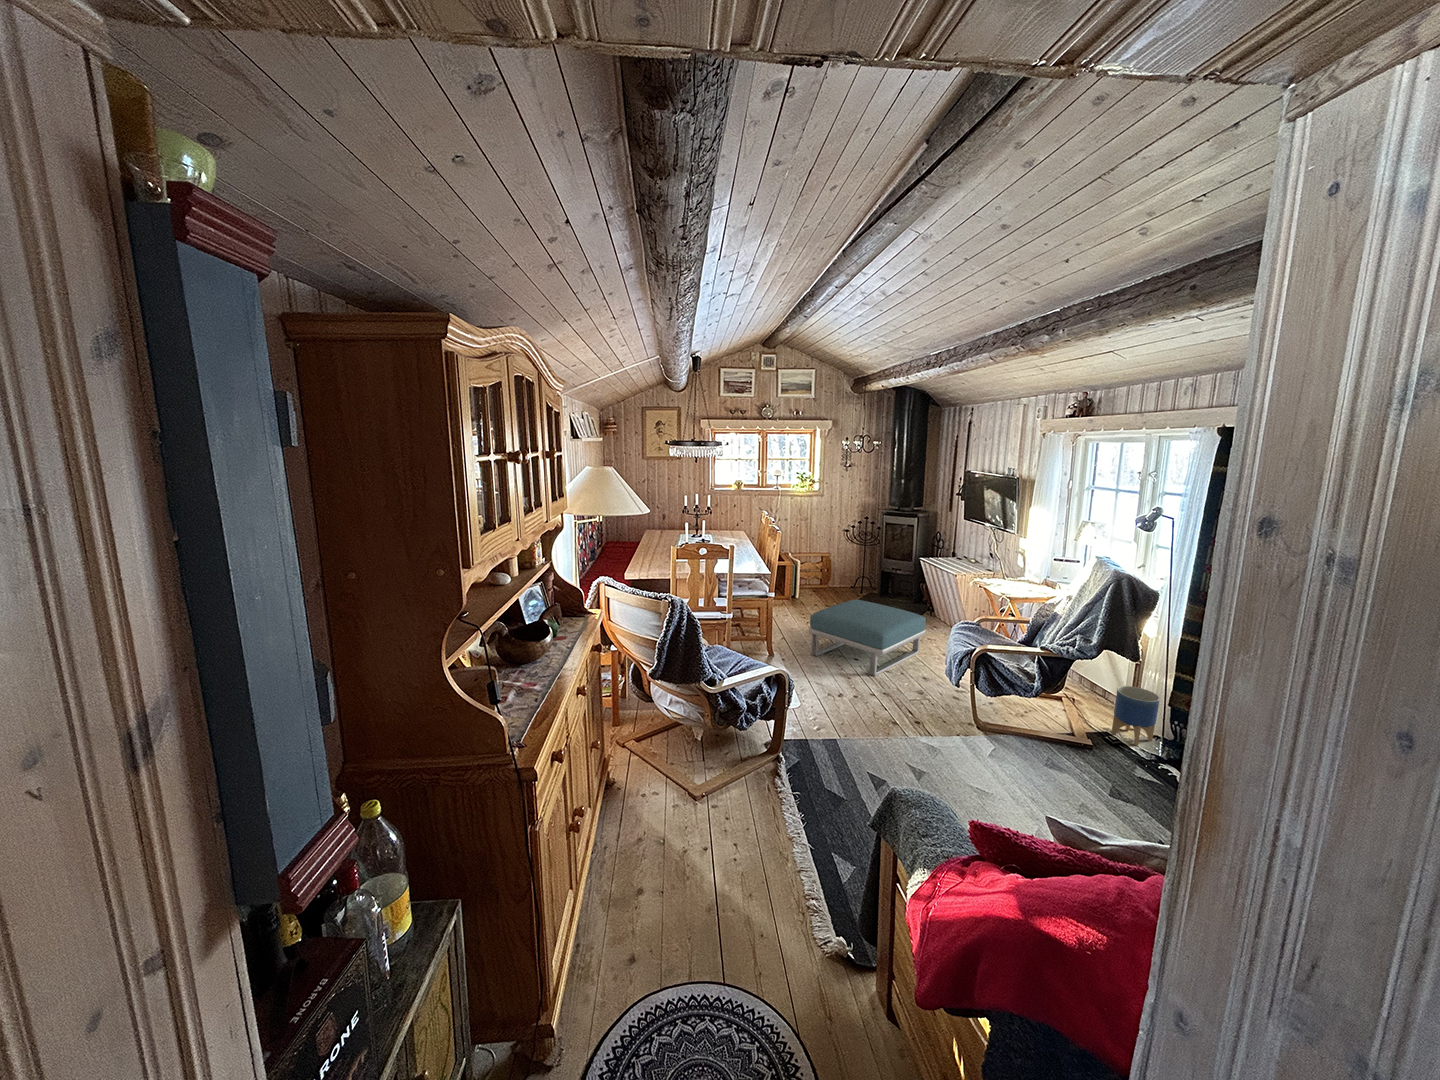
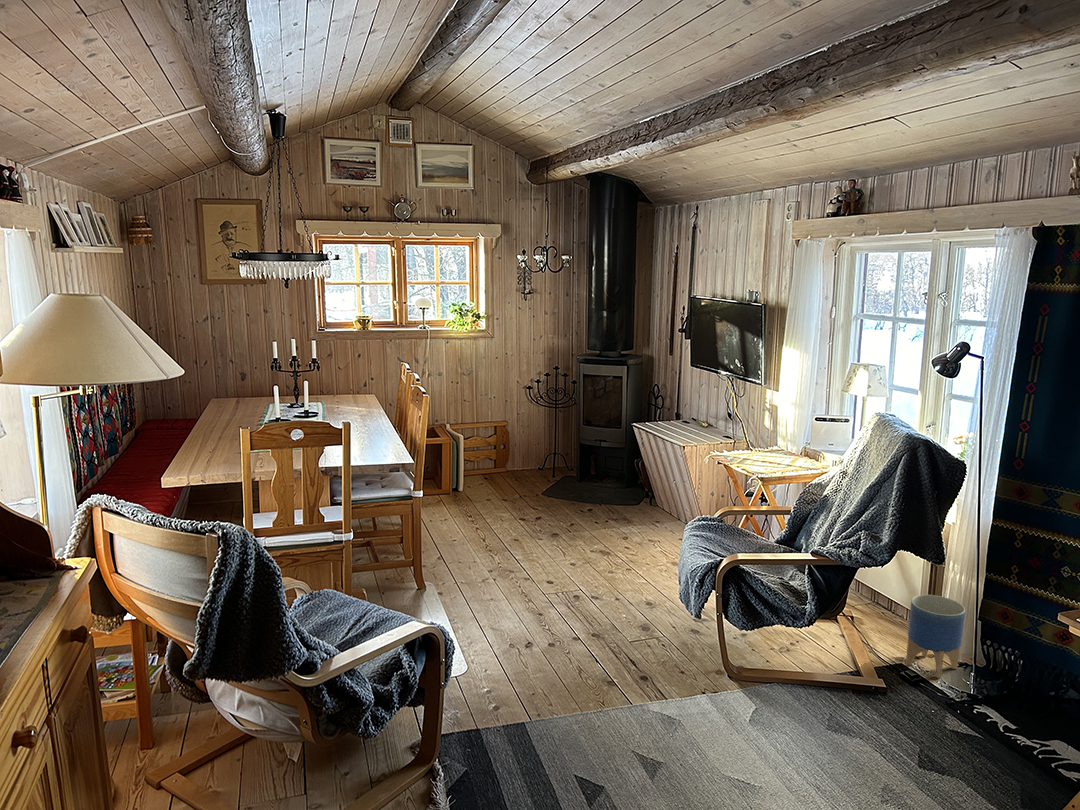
footstool: present [809,600,926,676] -> none [477,492,648,609]

